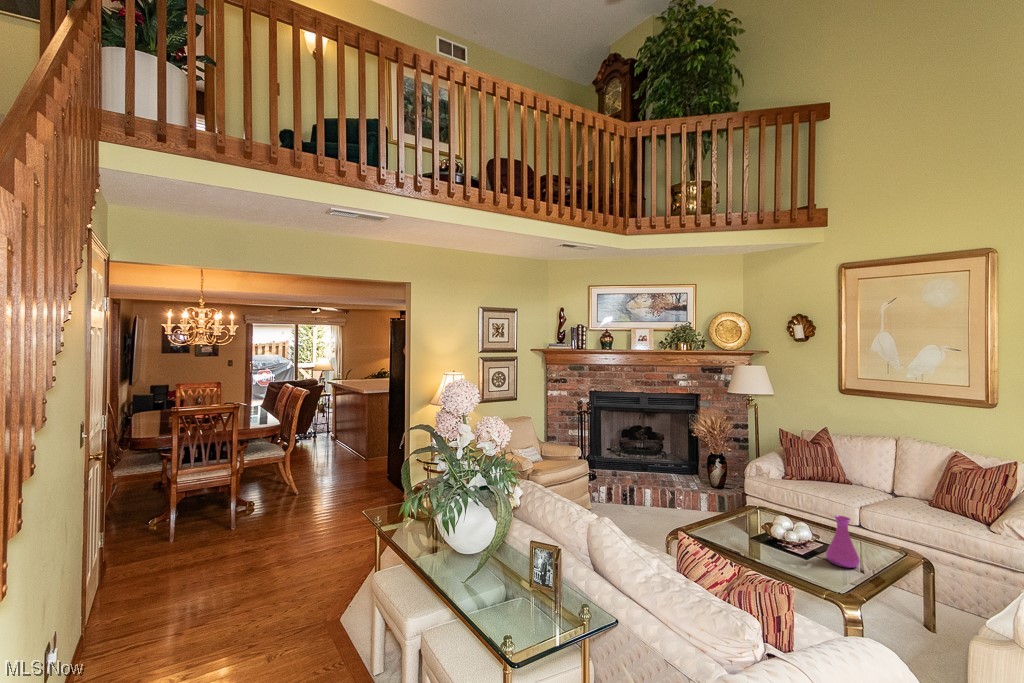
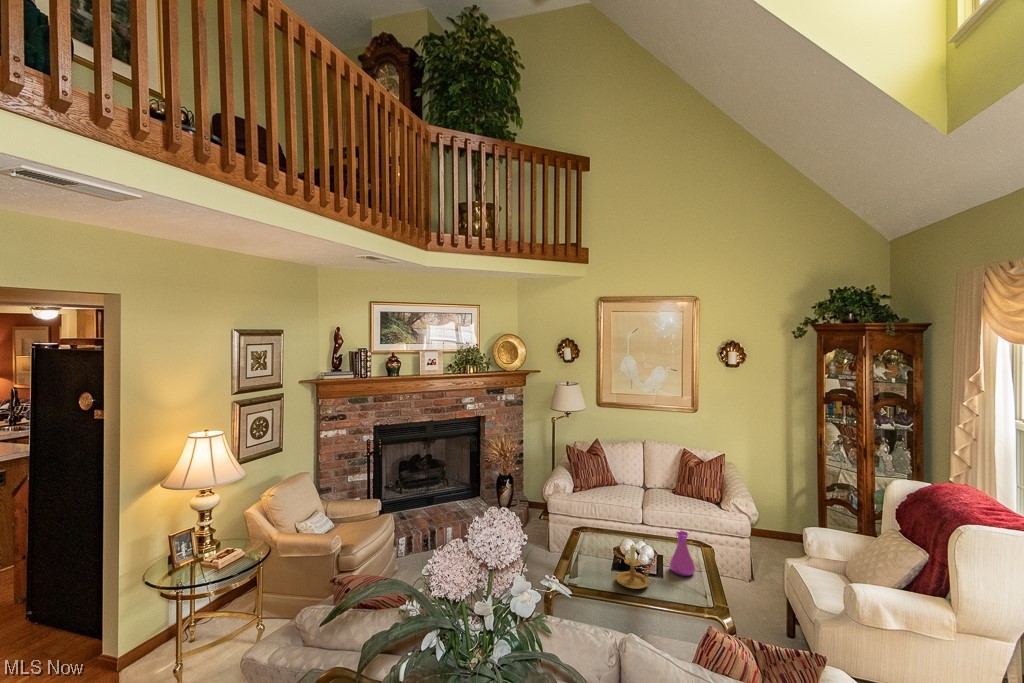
candle holder: none [747,512,793,558] -> present [616,544,650,589]

